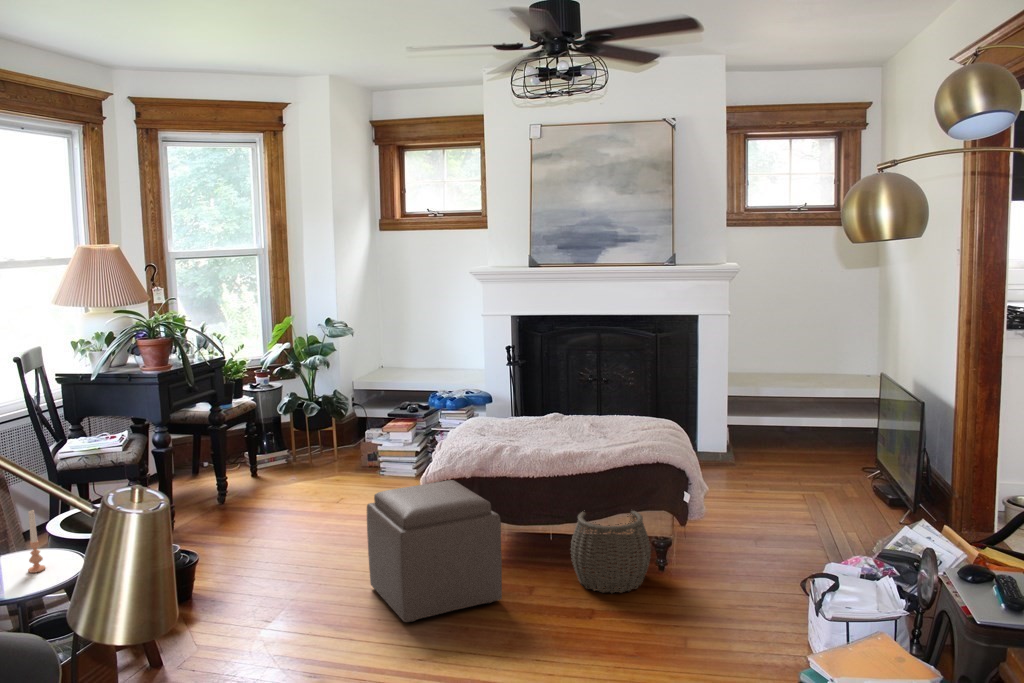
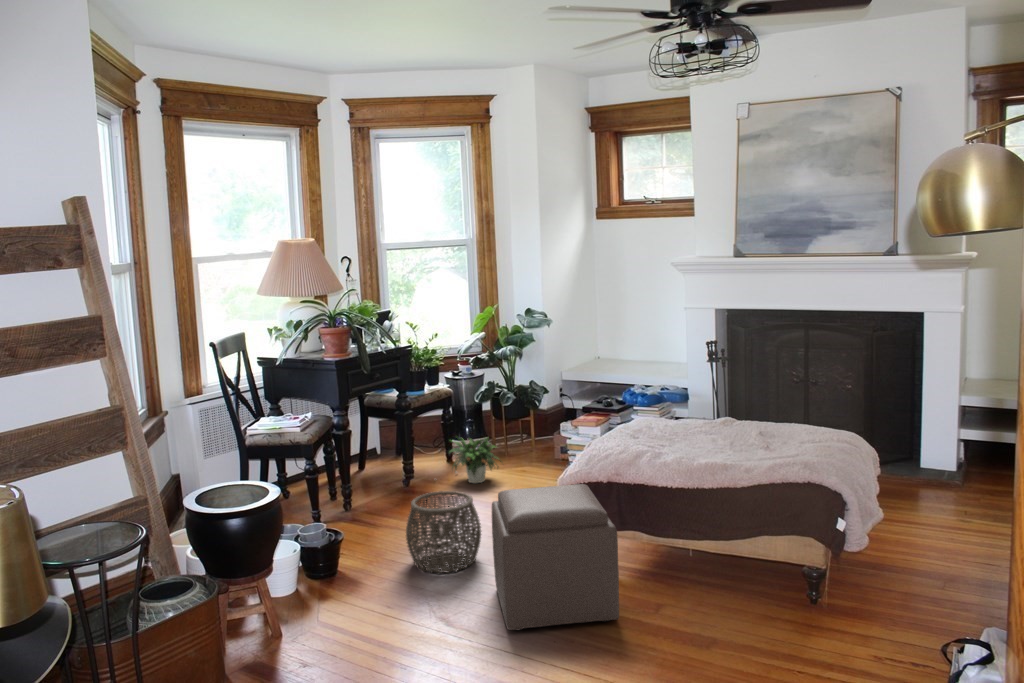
potted plant: none [250,447,324,495] -> present [450,437,501,483]
candle: present [28,510,46,573] -> none [92,486,108,544]
woven basket: present [571,511,651,593] -> present [406,491,481,573]

